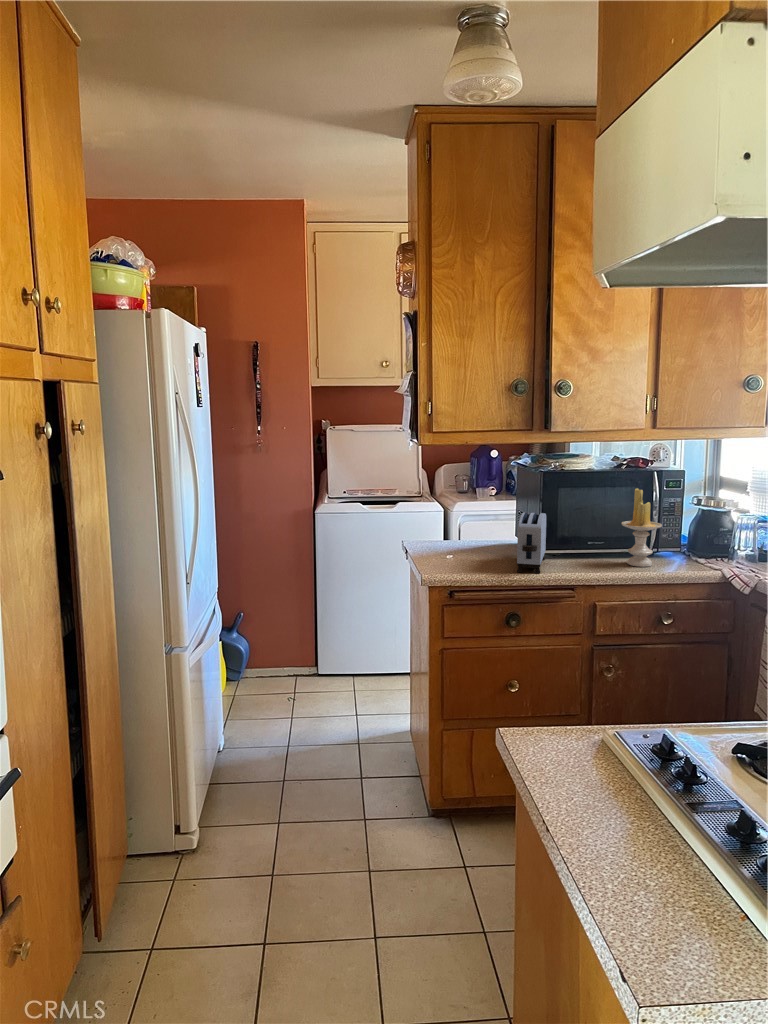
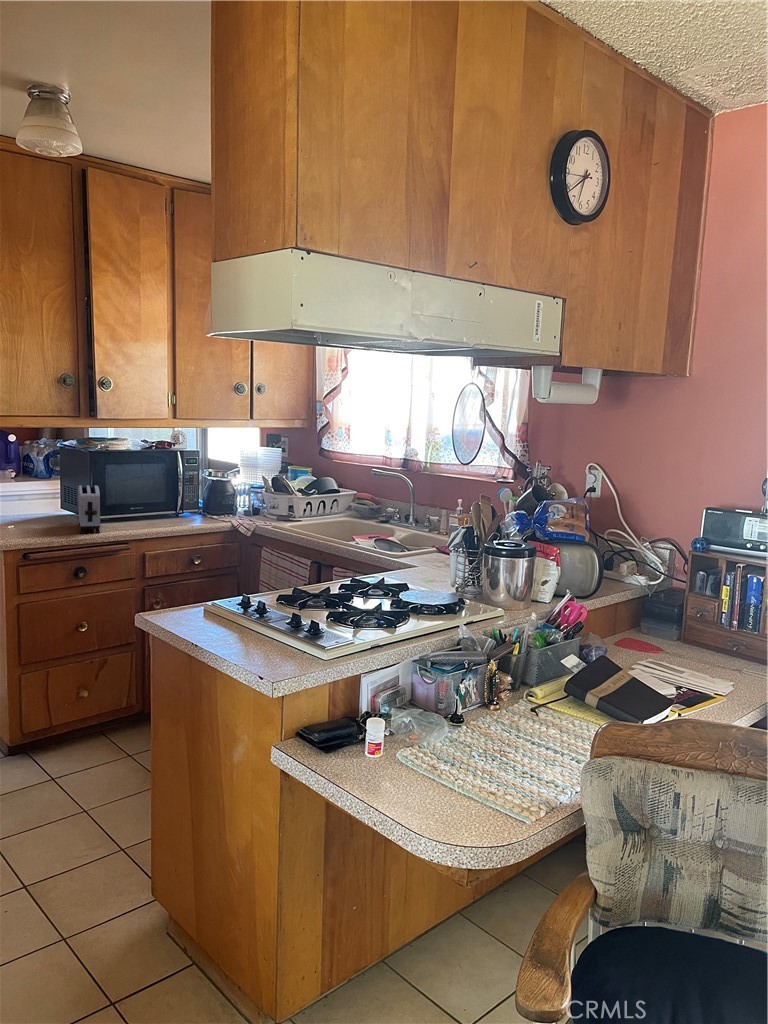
candle: present [622,488,662,567] -> none [158,464,188,523]

